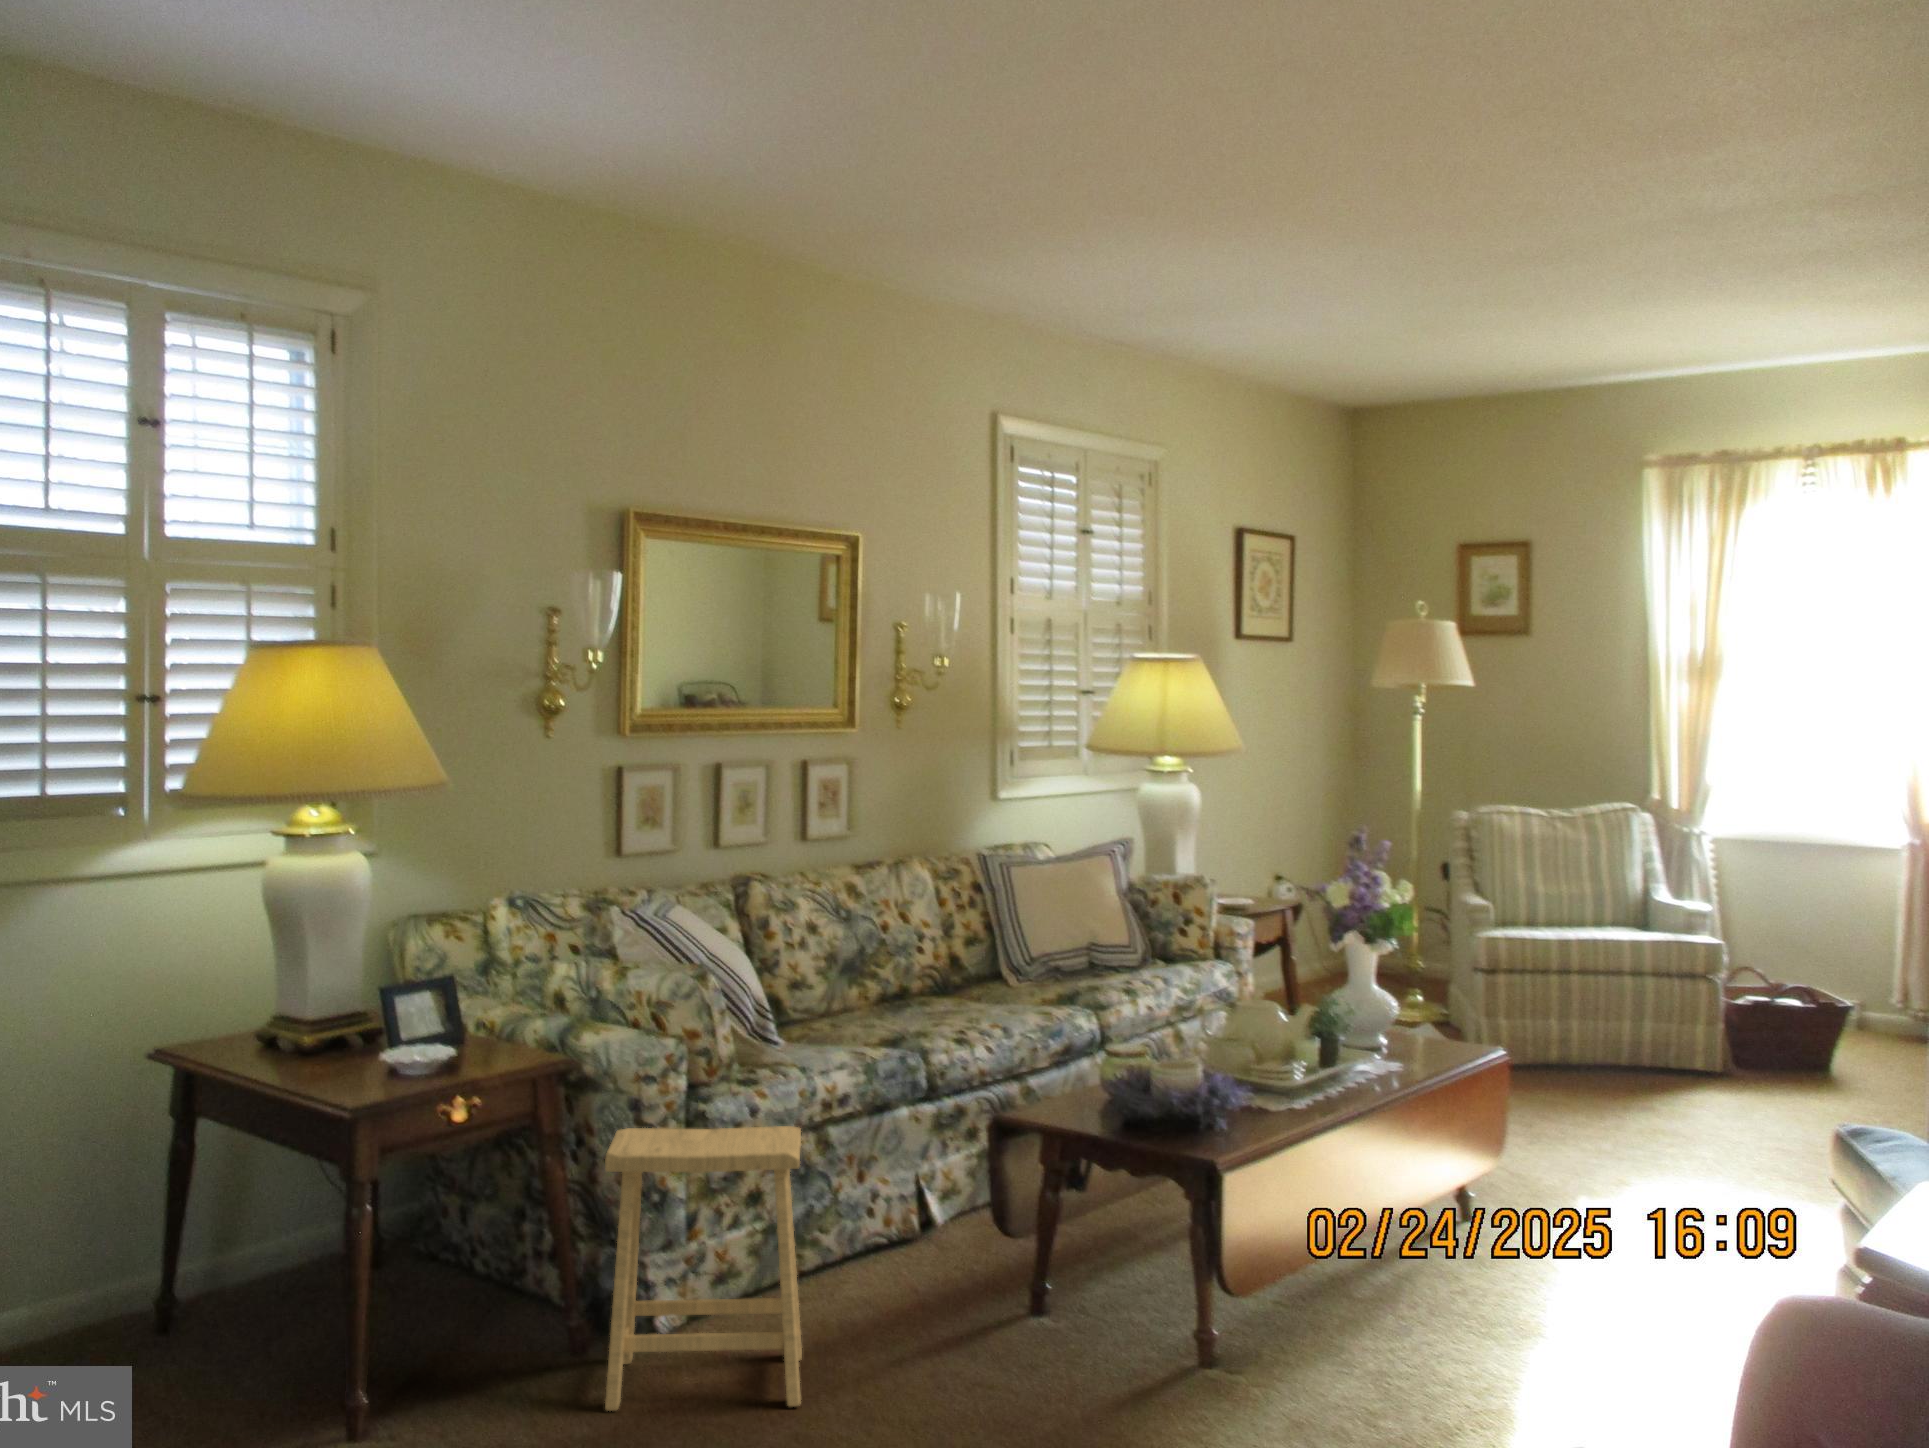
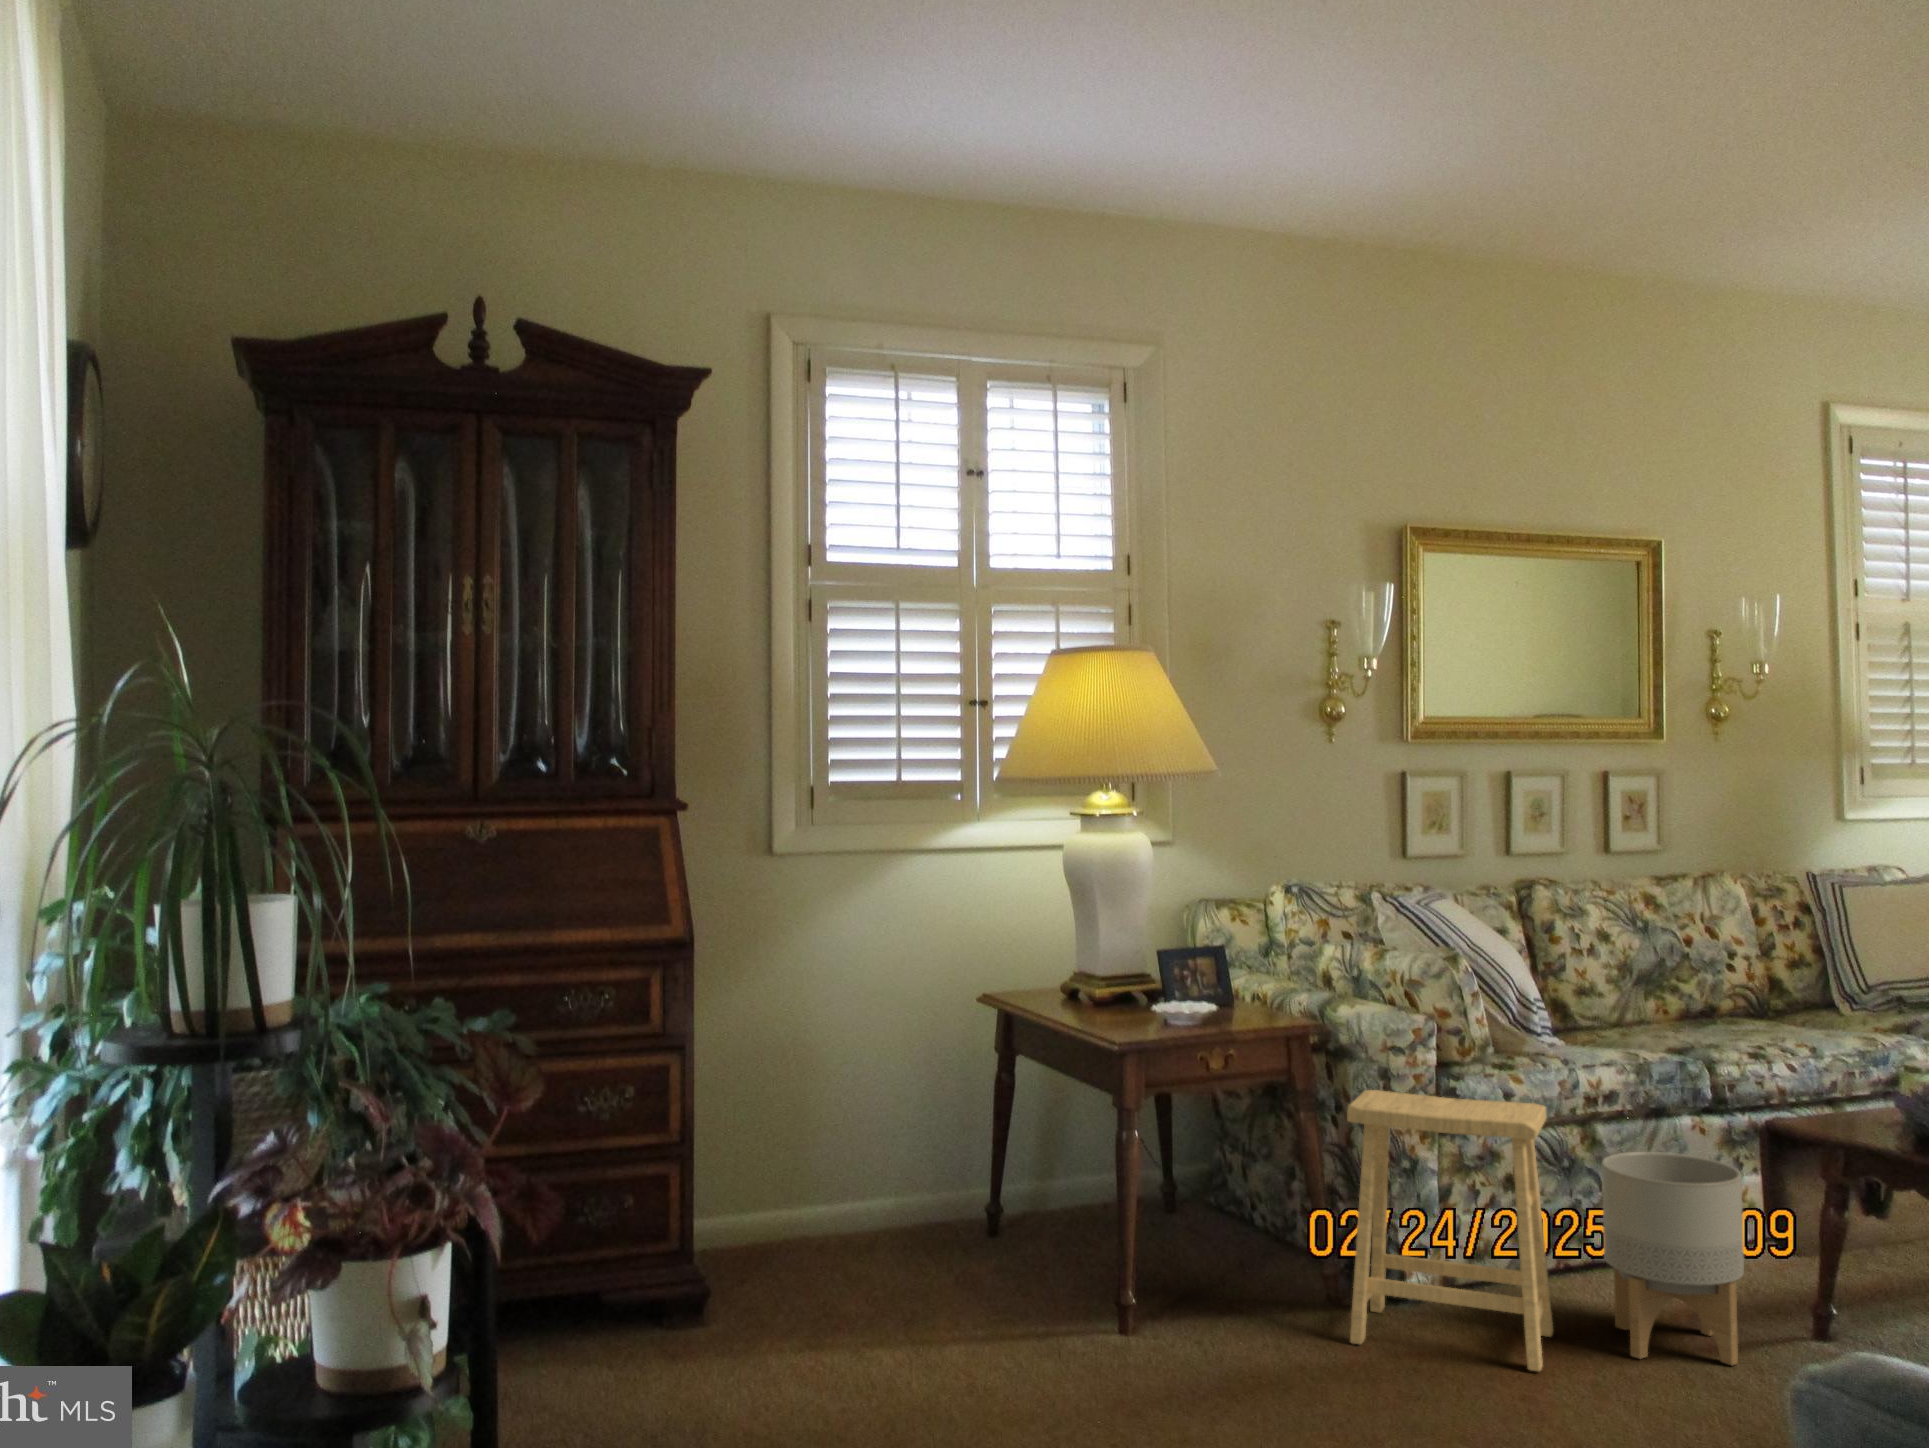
planter: none [850,1155,975,1370] -> present [1602,1152,1744,1365]

